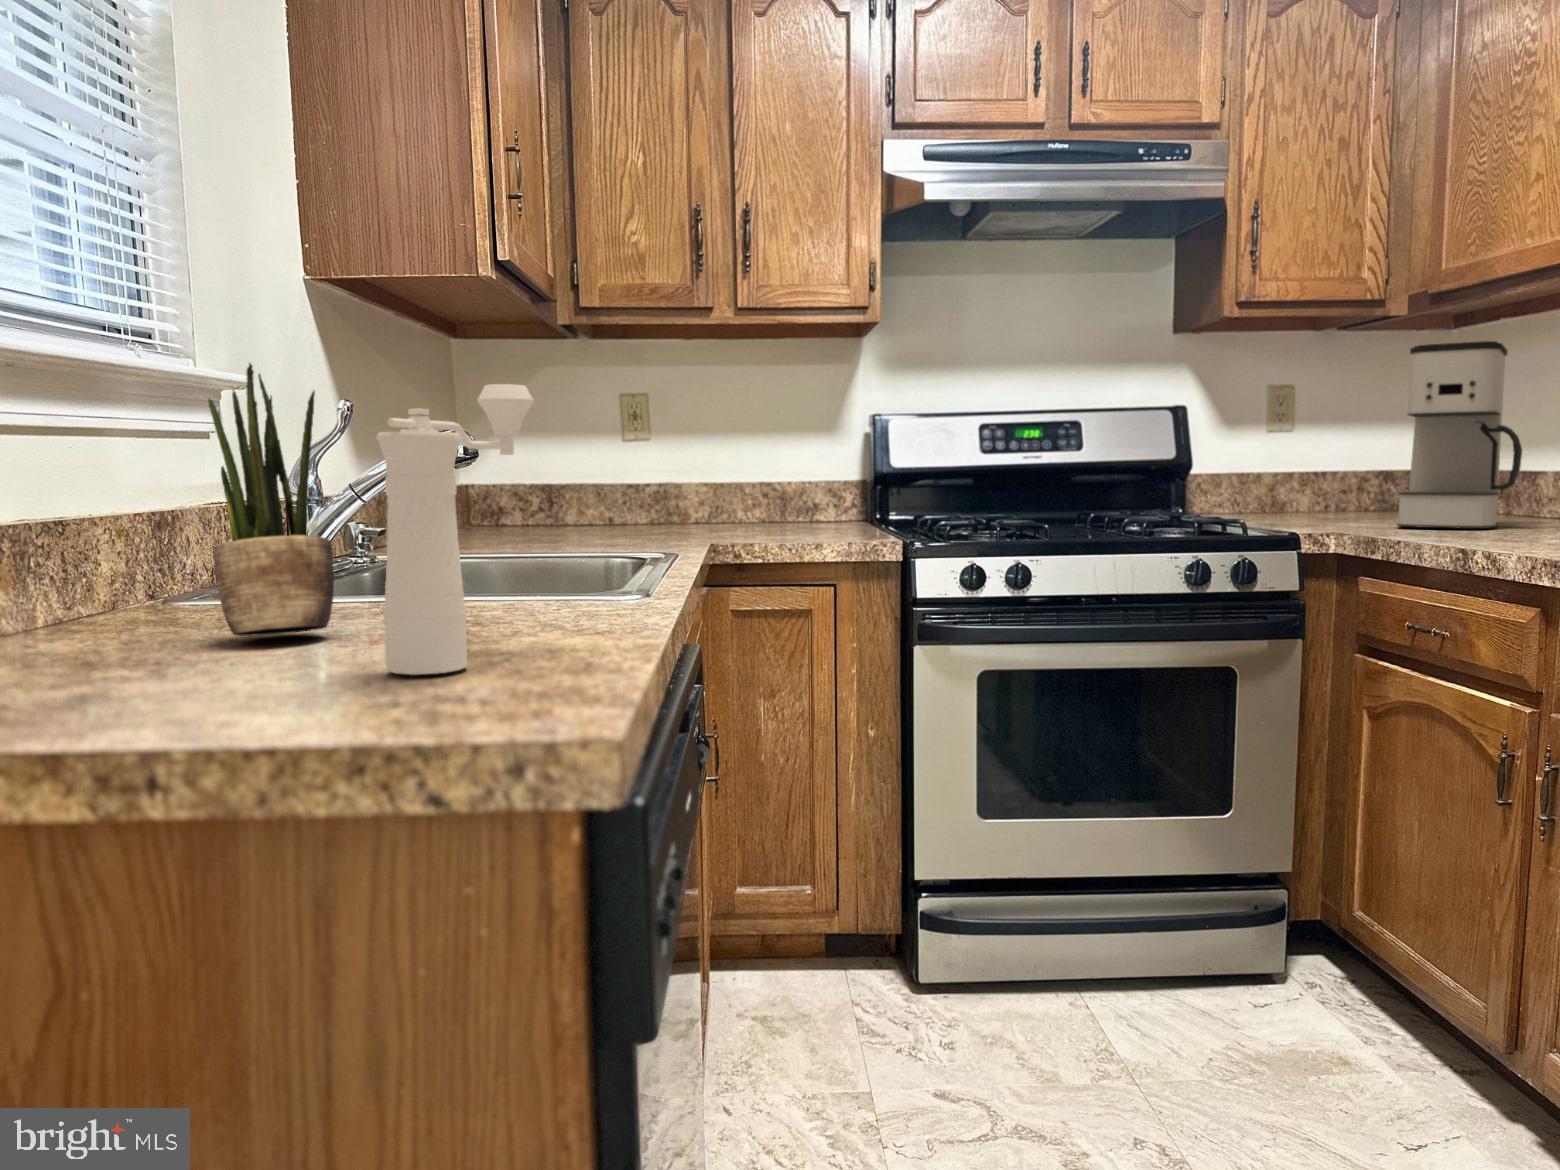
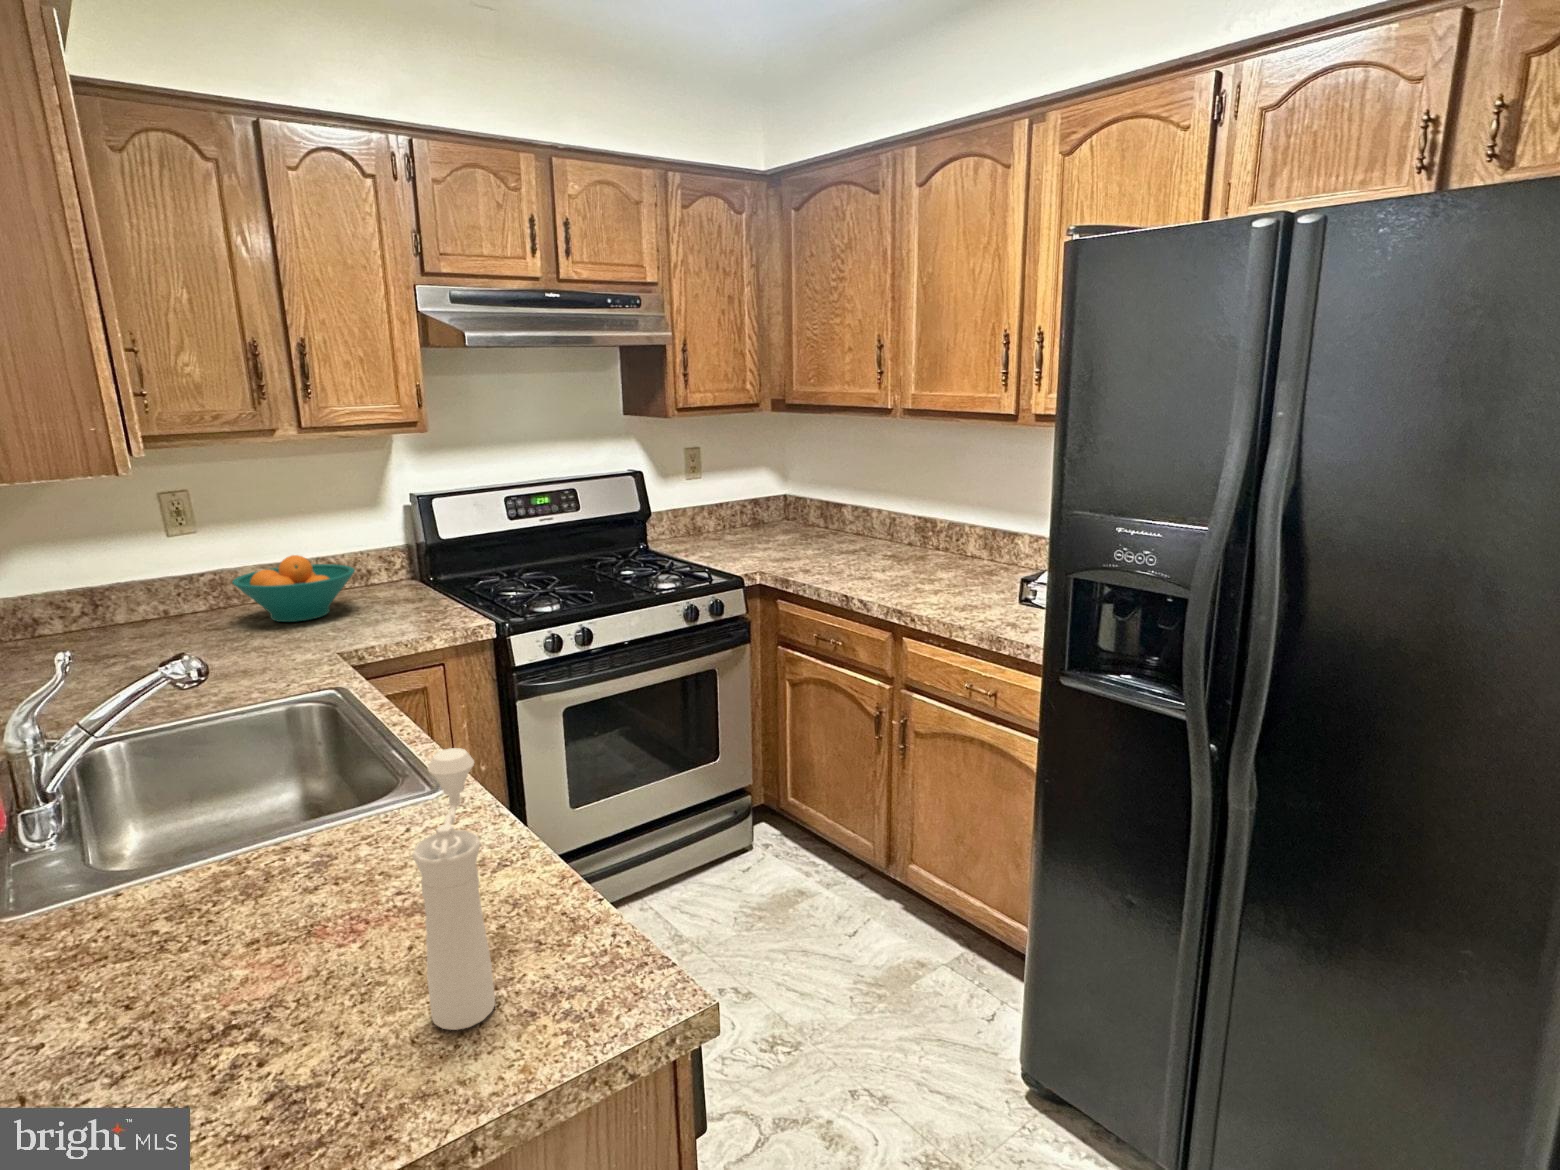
coffee maker: present [1397,341,1522,529] -> none [789,447,851,563]
potted plant: present [208,363,334,636] -> none [118,759,269,1013]
fruit bowl: none [655,458,780,531] -> present [232,555,355,622]

